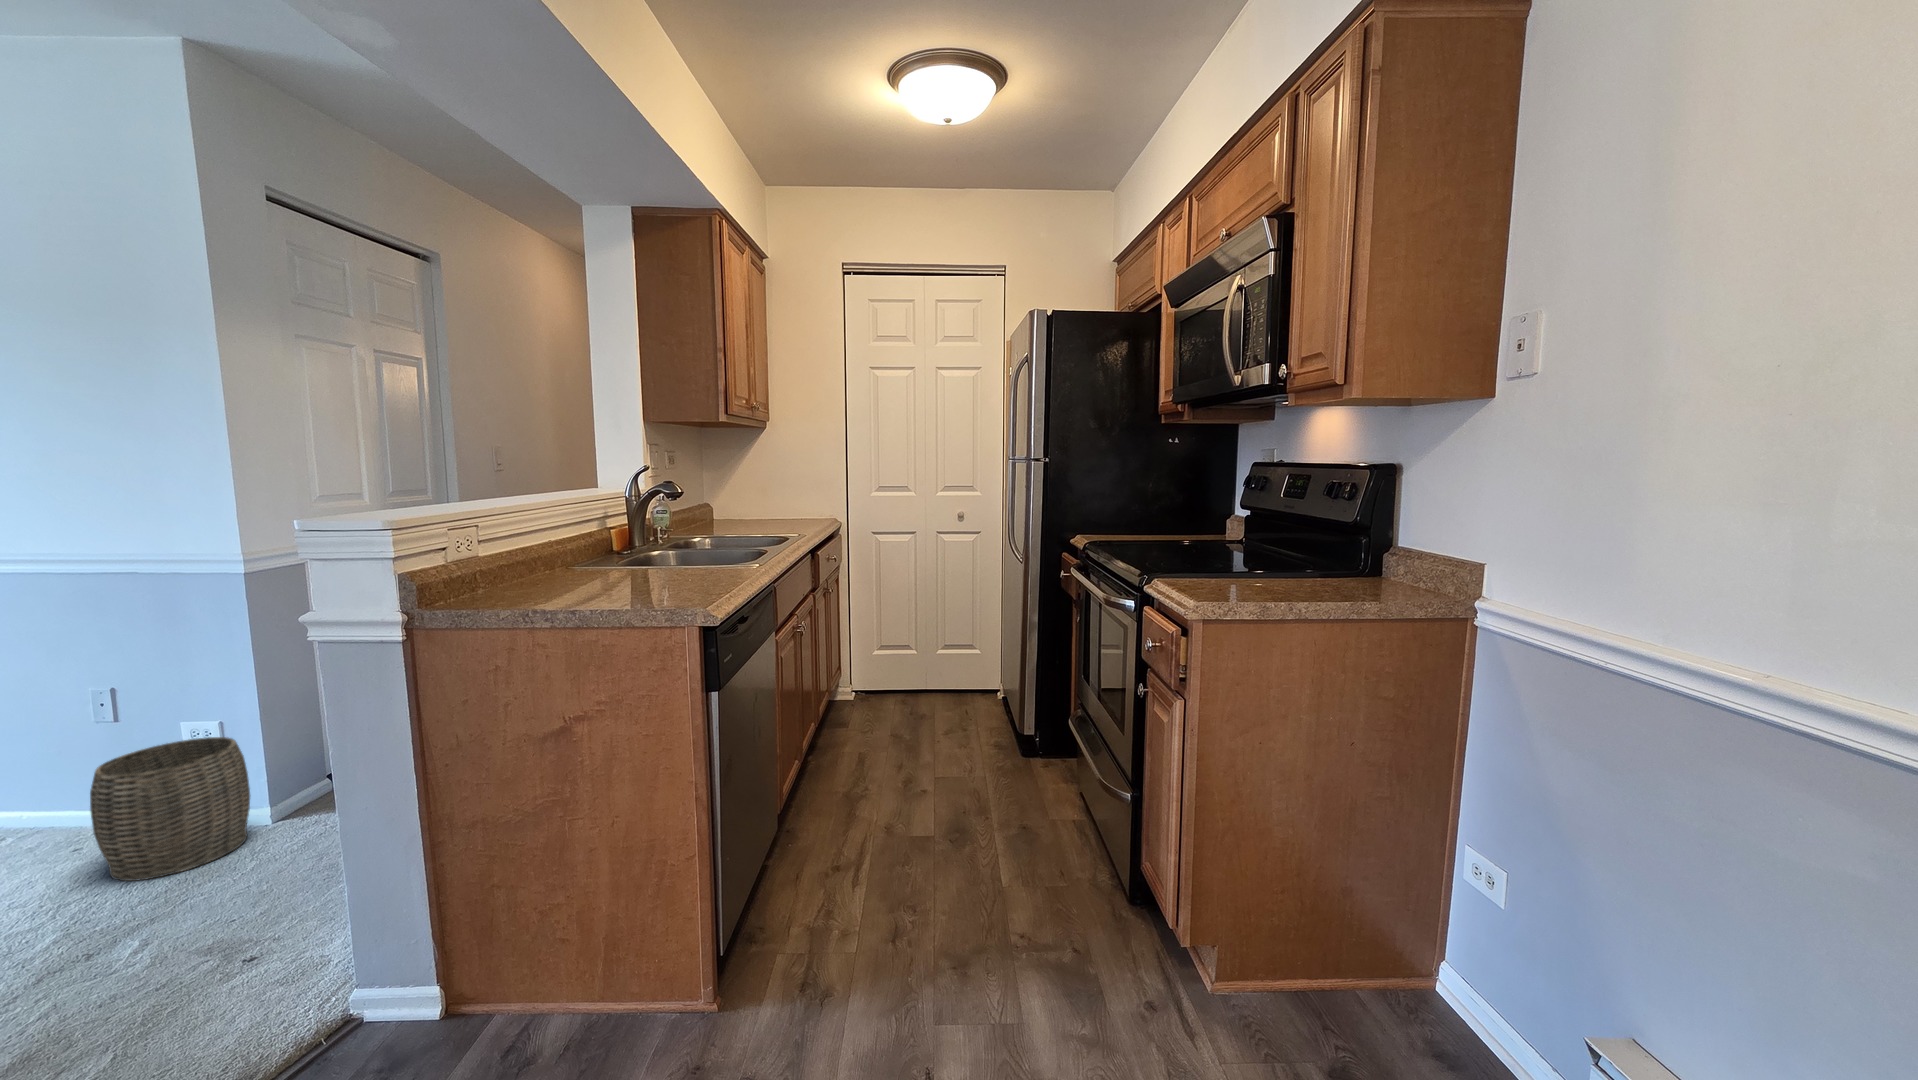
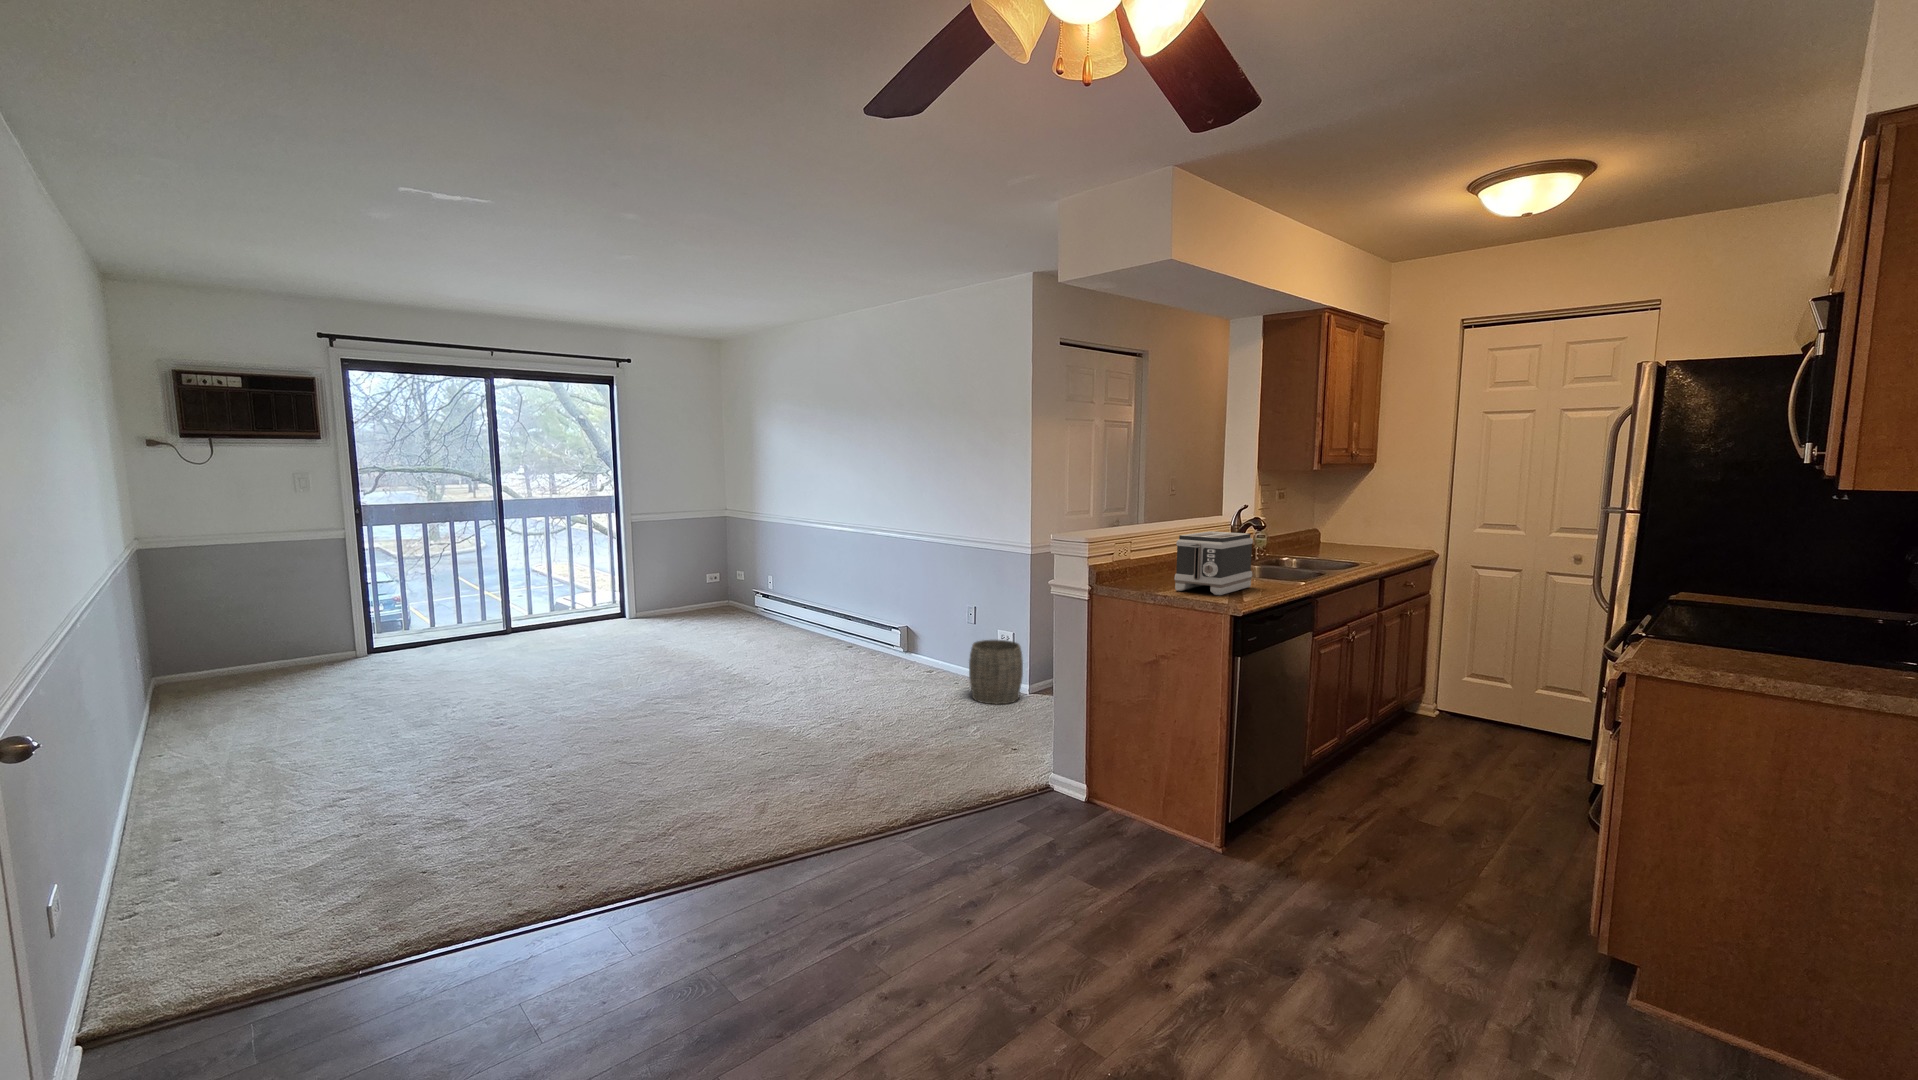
toaster: none [584,497,703,600] -> present [1174,531,1253,595]

